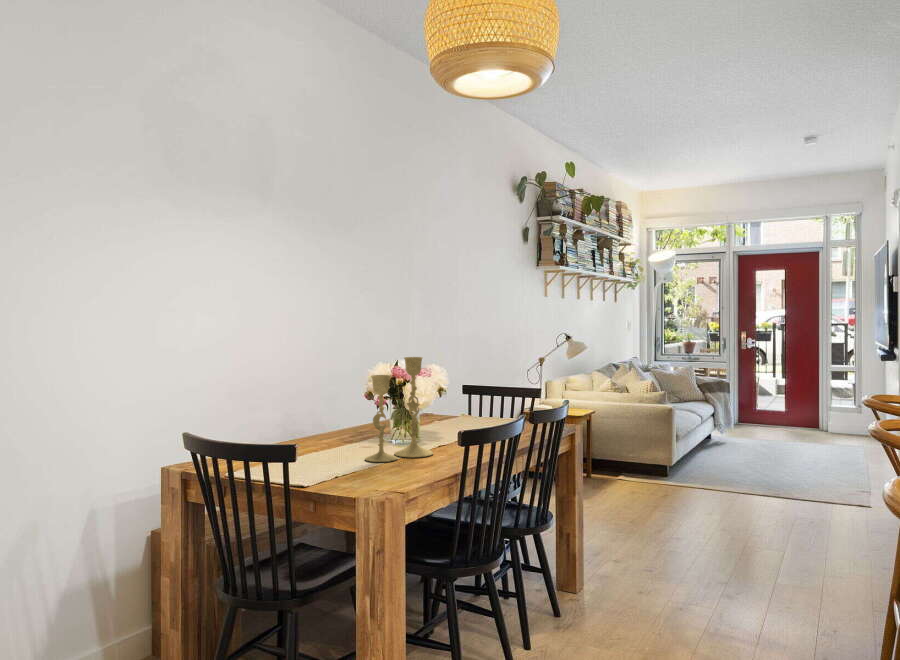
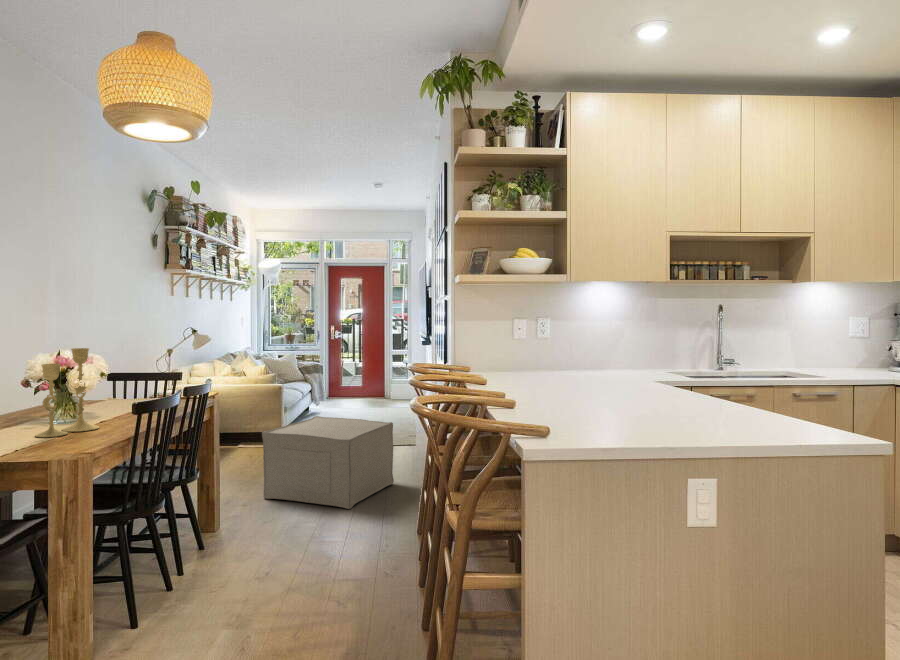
ottoman: none [640,454,838,599] -> present [262,416,394,509]

